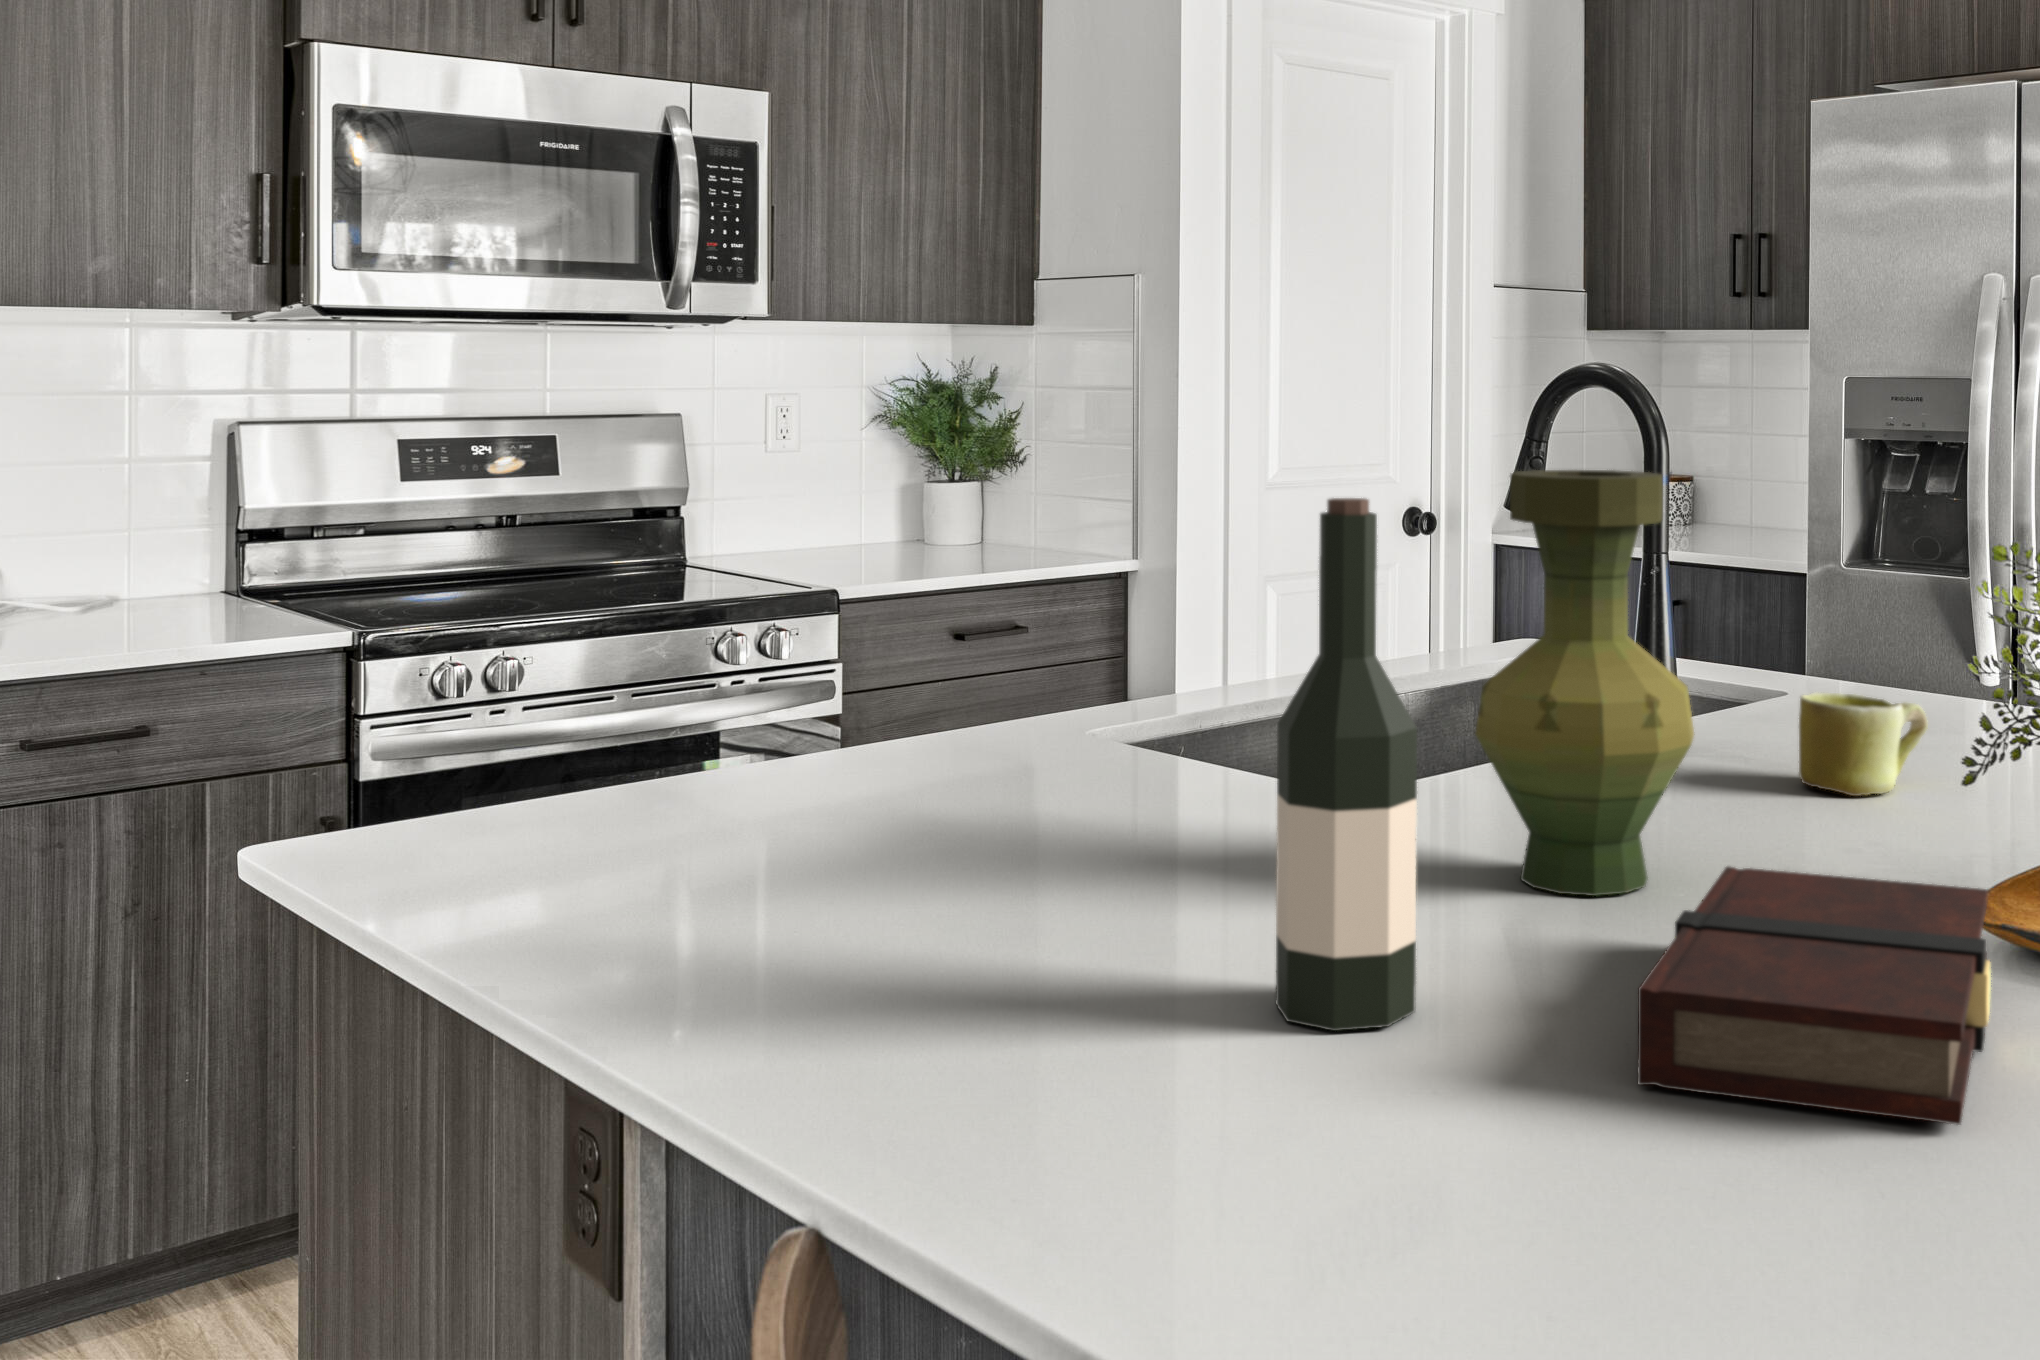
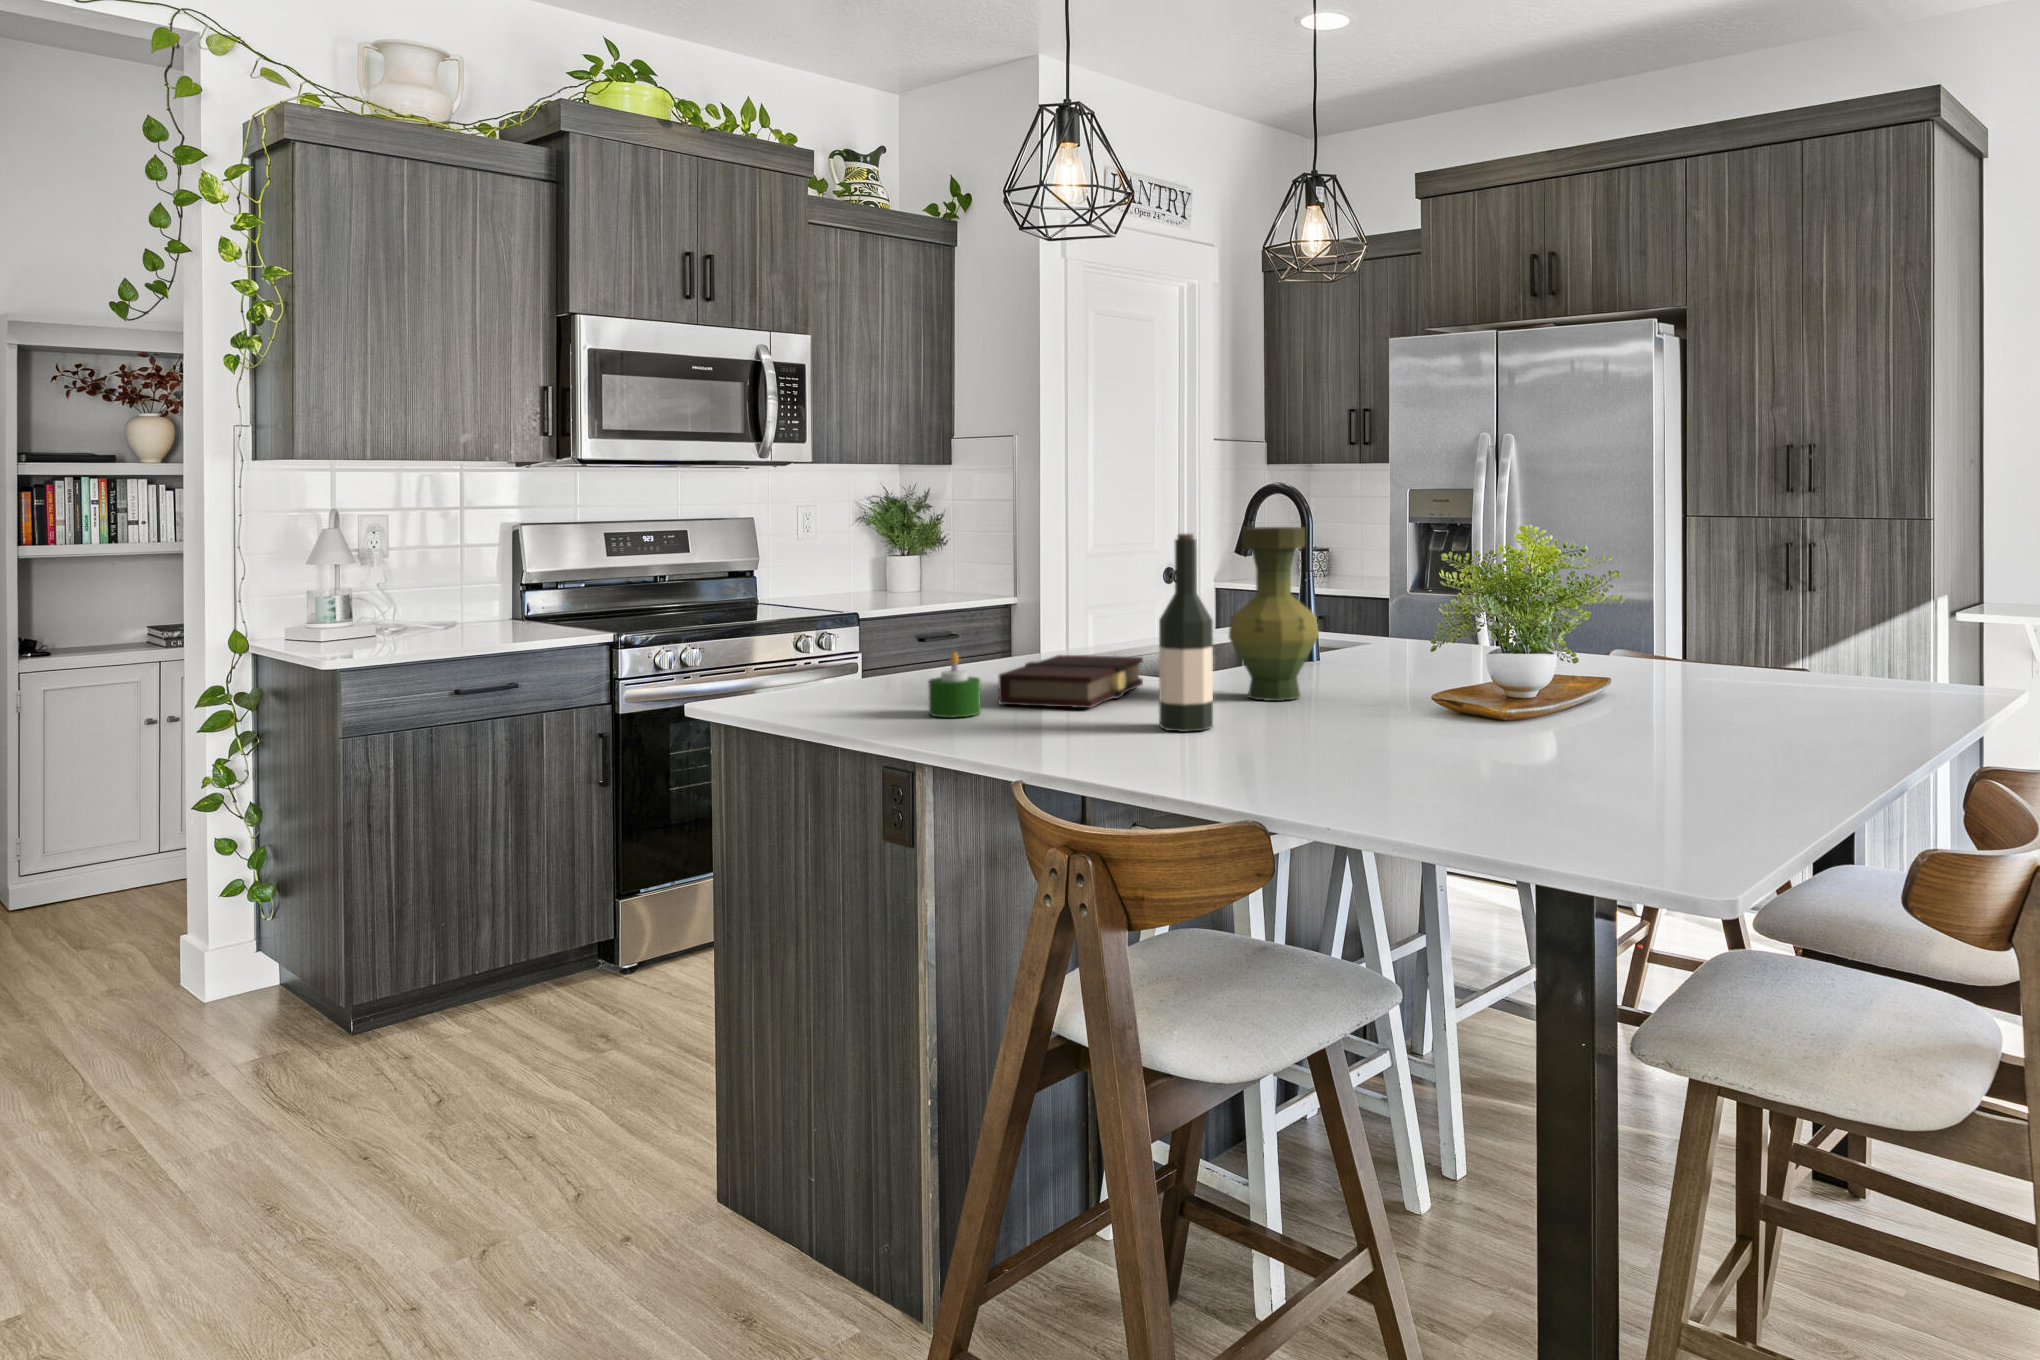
mug: present [1799,693,1928,796] -> none [1368,630,1425,673]
candle: none [717,778,849,949] -> present [929,652,981,718]
book: present [1638,866,1991,1125] -> present [999,655,1143,708]

